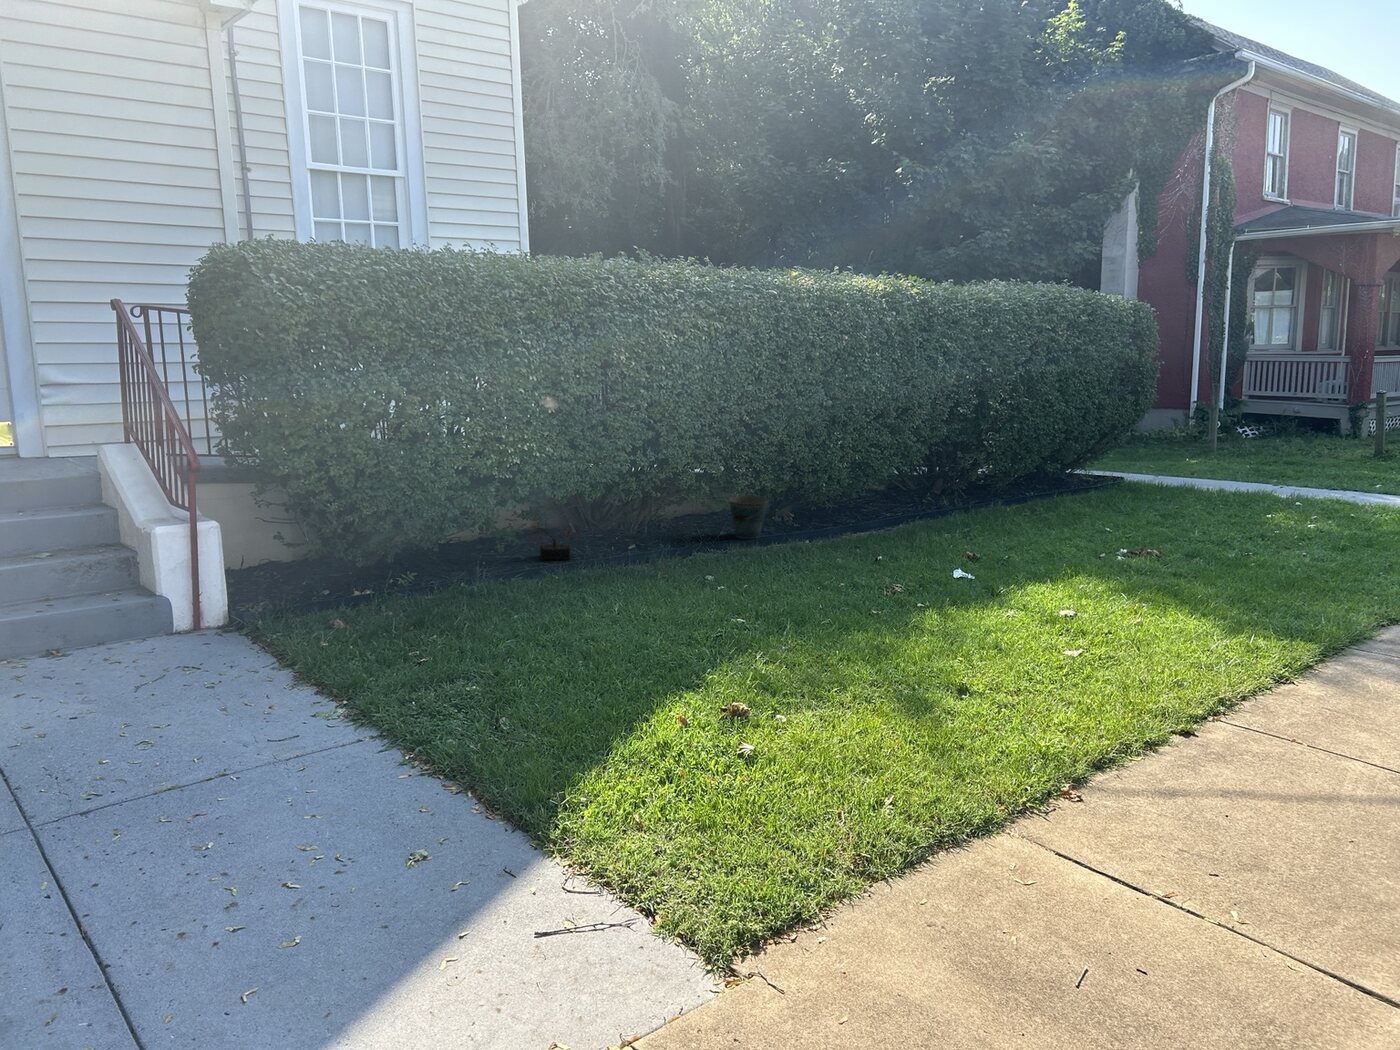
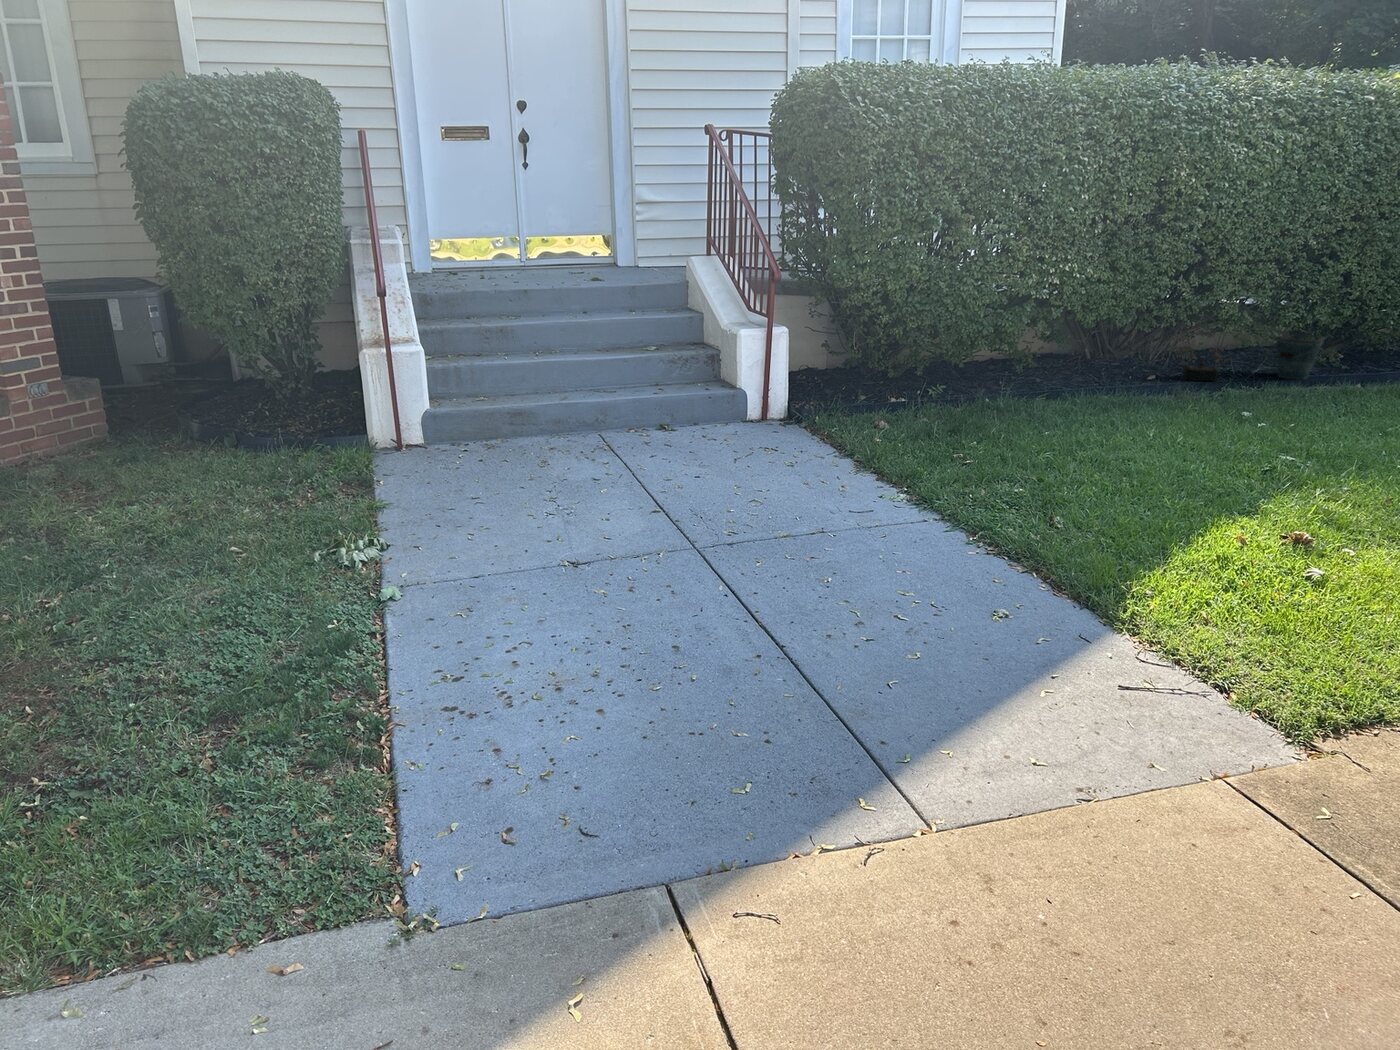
decorative plant: present [527,517,578,560] -> present [1178,337,1227,382]

